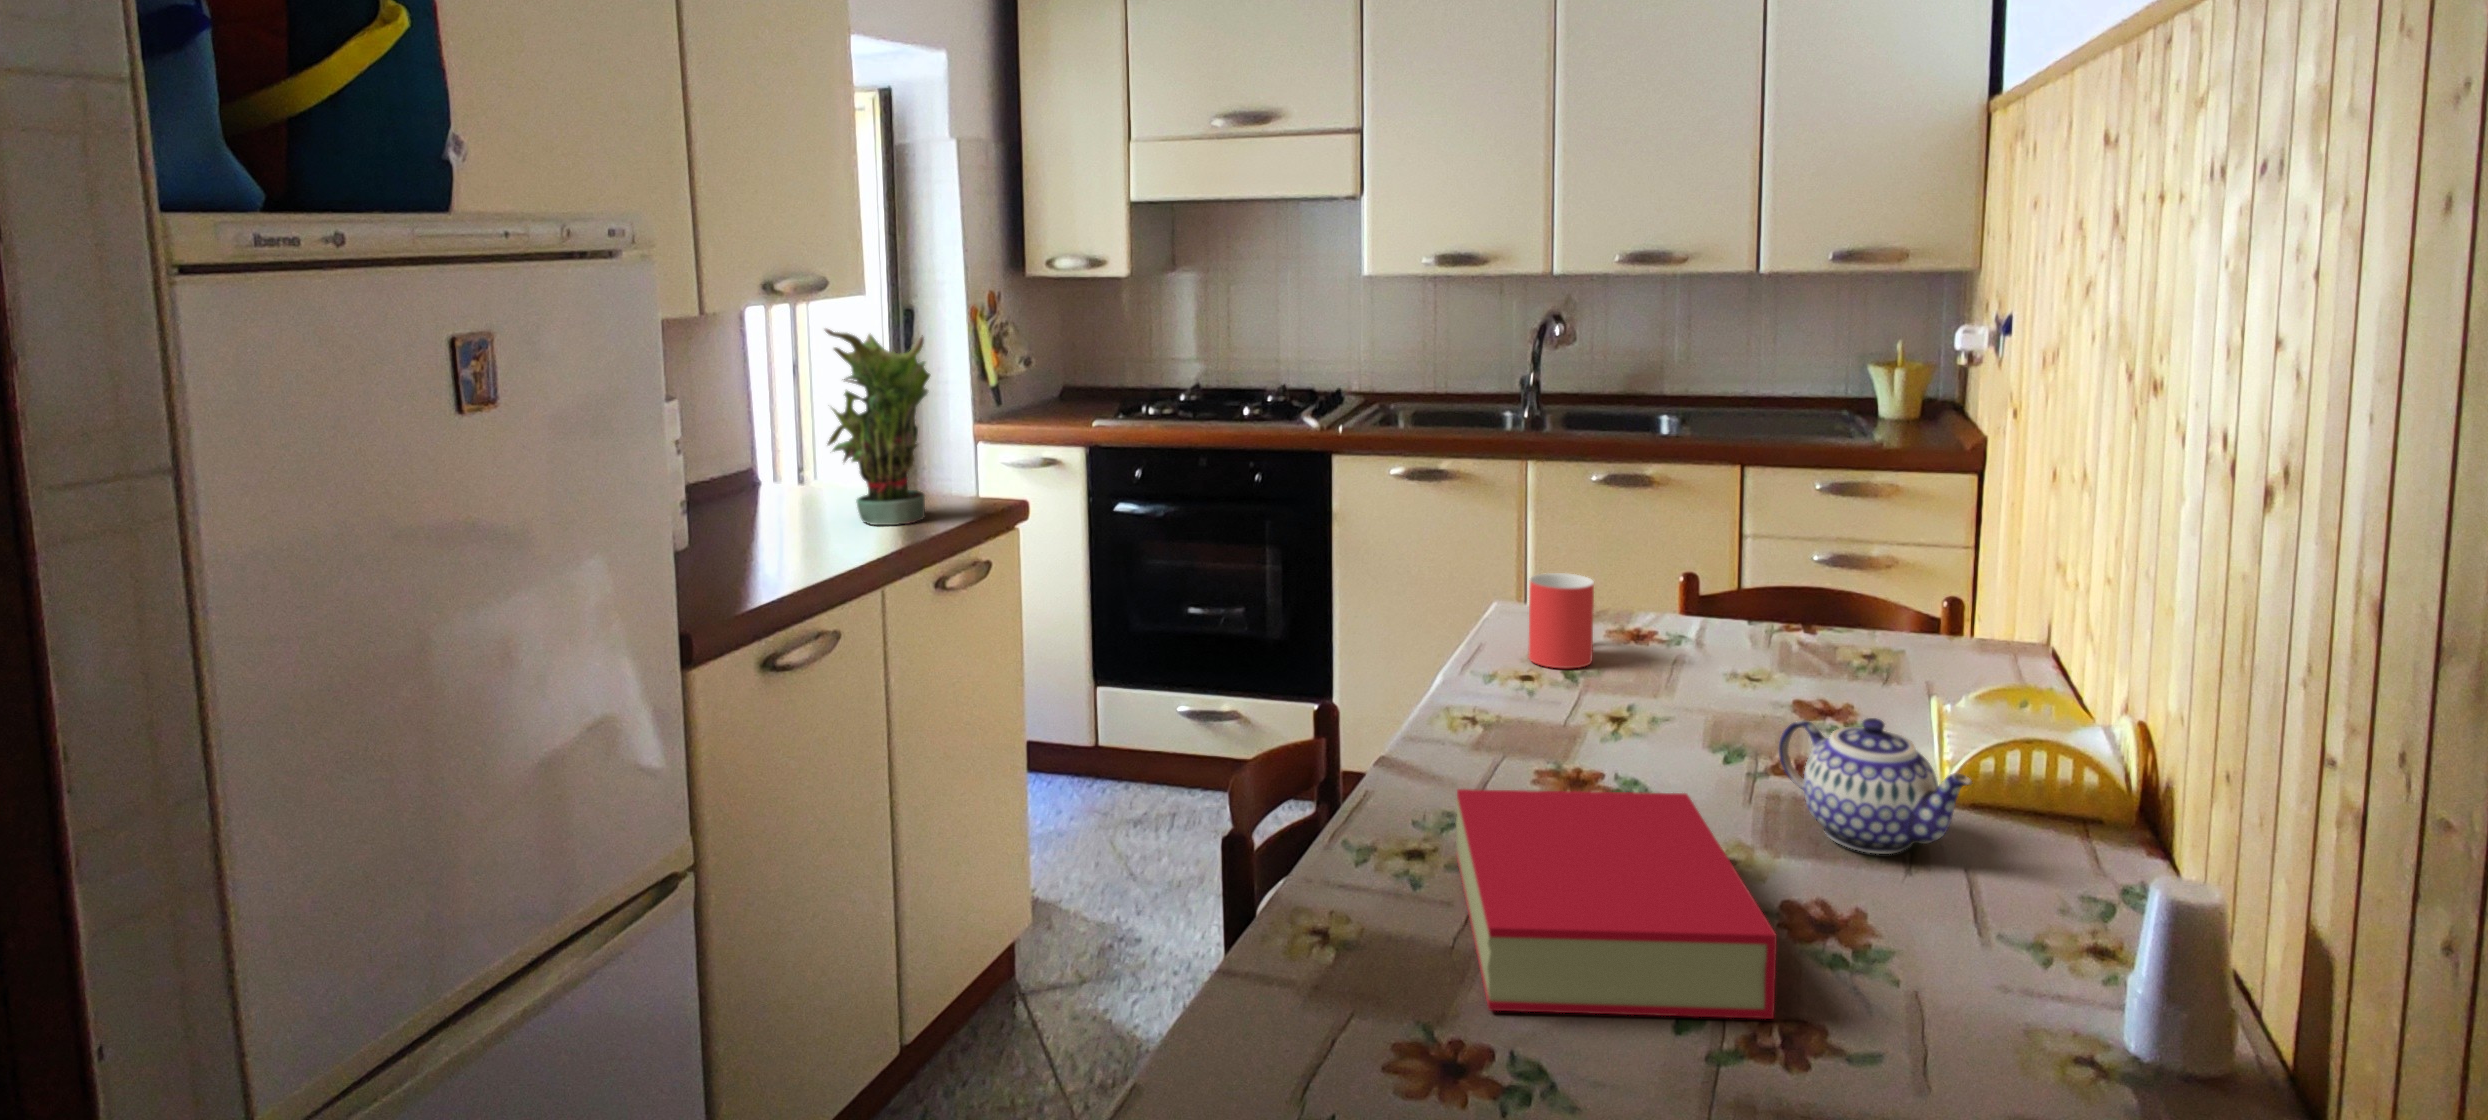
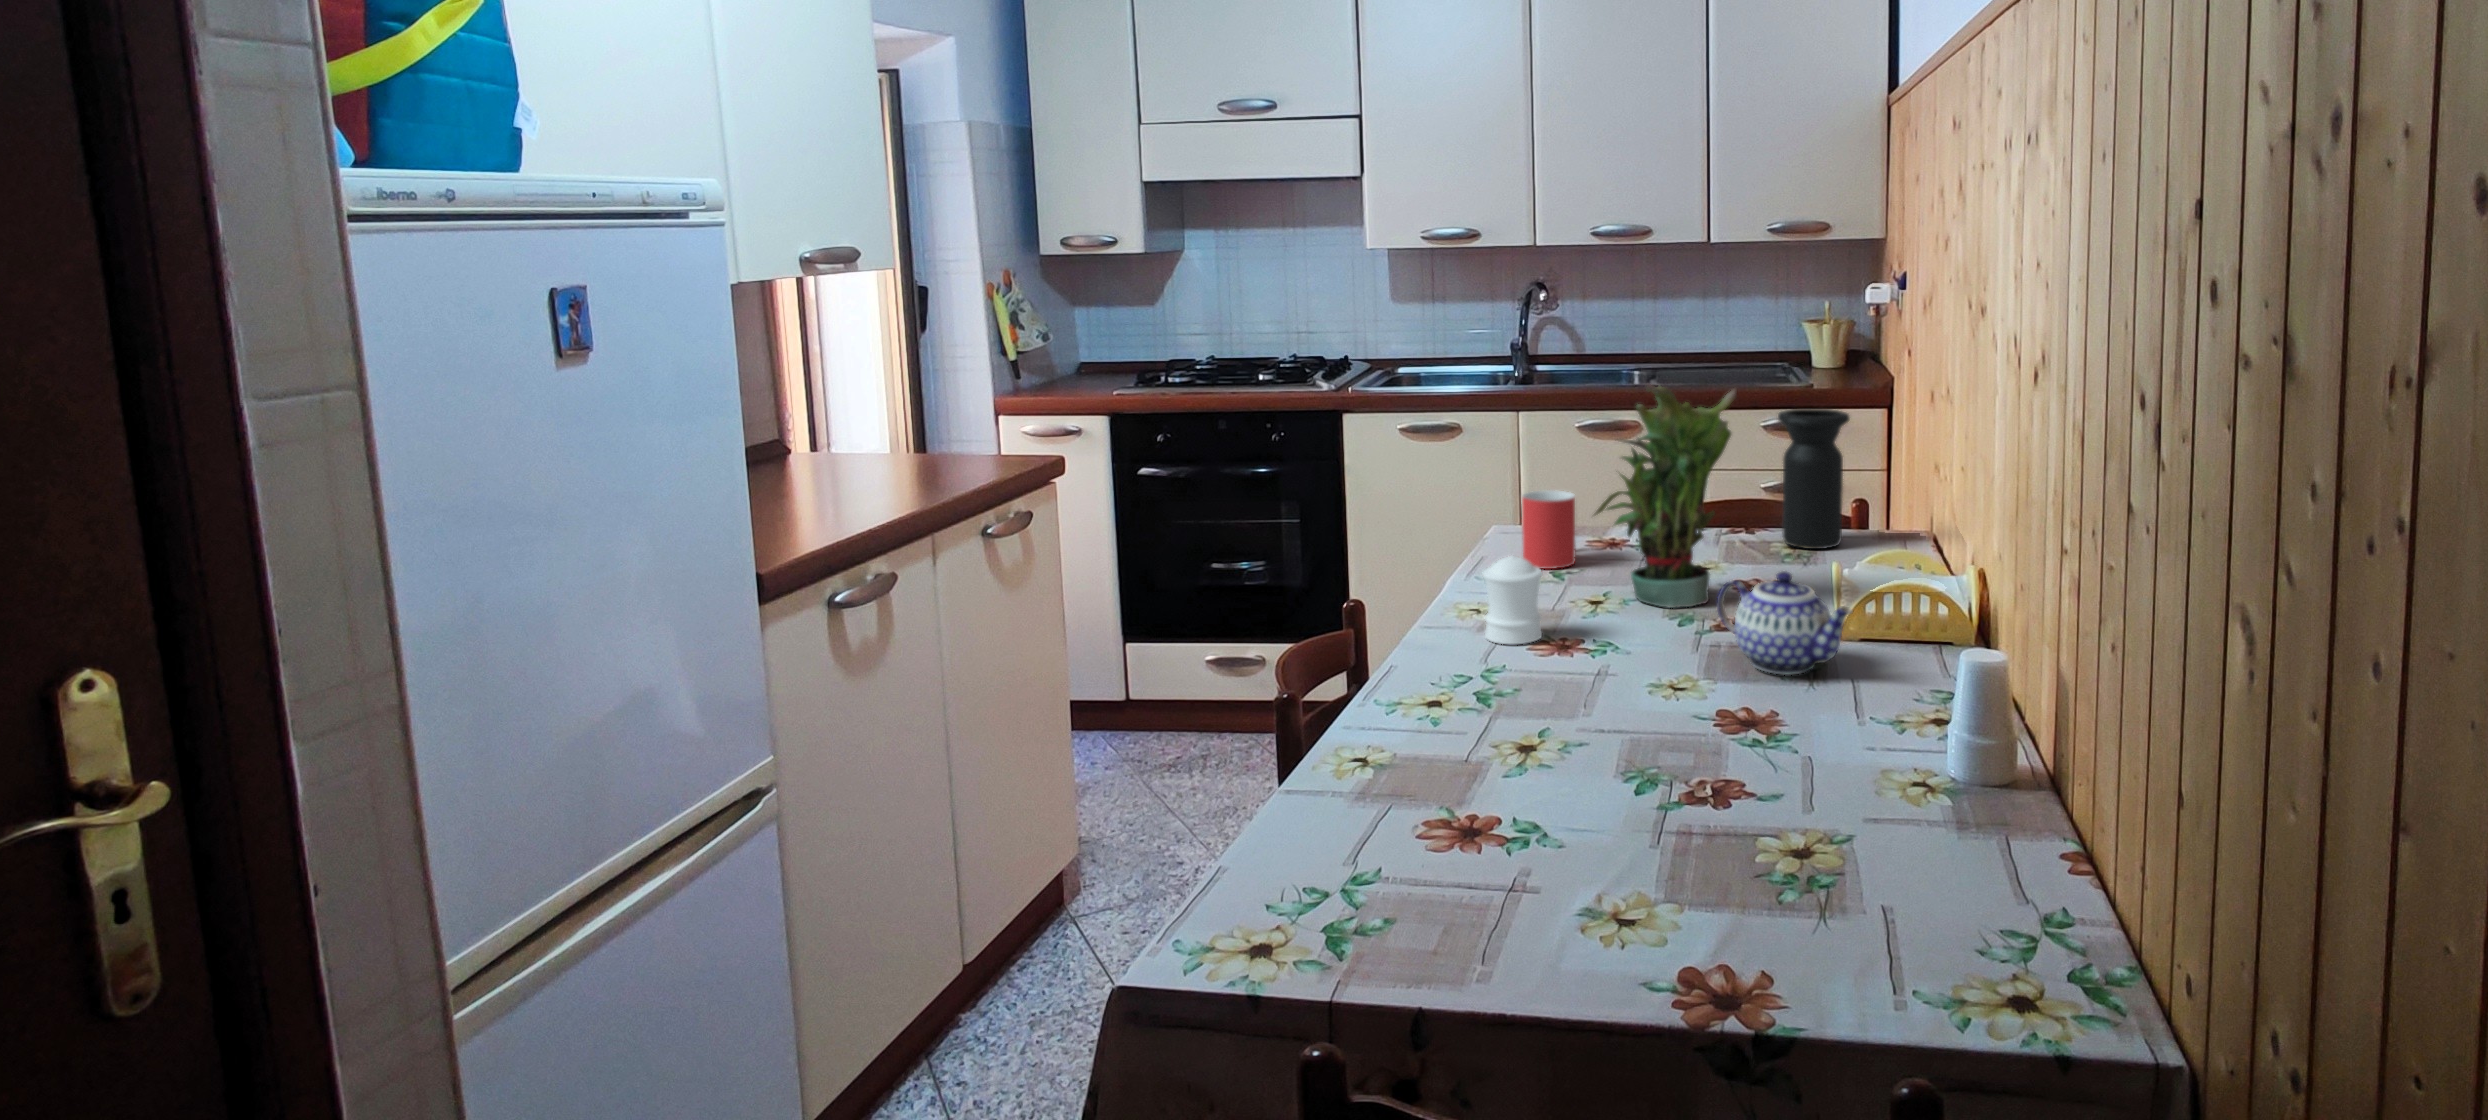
potted plant: present [825,328,930,525] -> present [1594,384,1737,608]
vase: none [1853,487,1948,662] -> present [1778,408,1850,549]
salt shaker: none [1478,666,1554,776] -> present [1482,556,1543,644]
book: present [1456,789,1777,1019] -> none [1467,636,1708,793]

